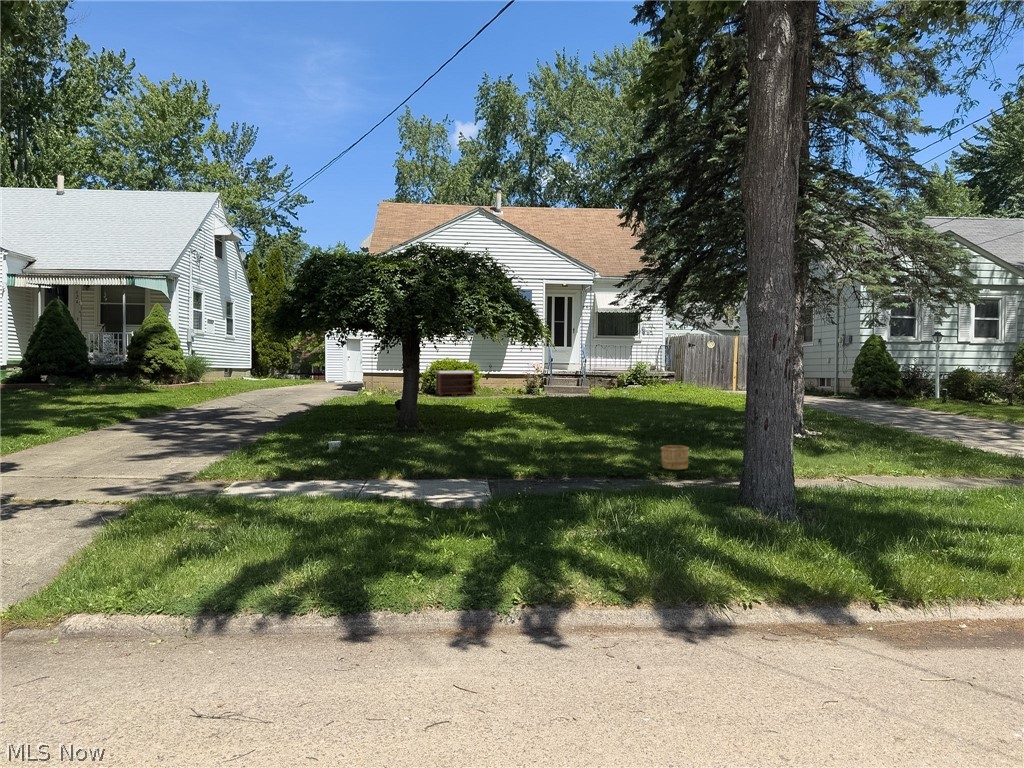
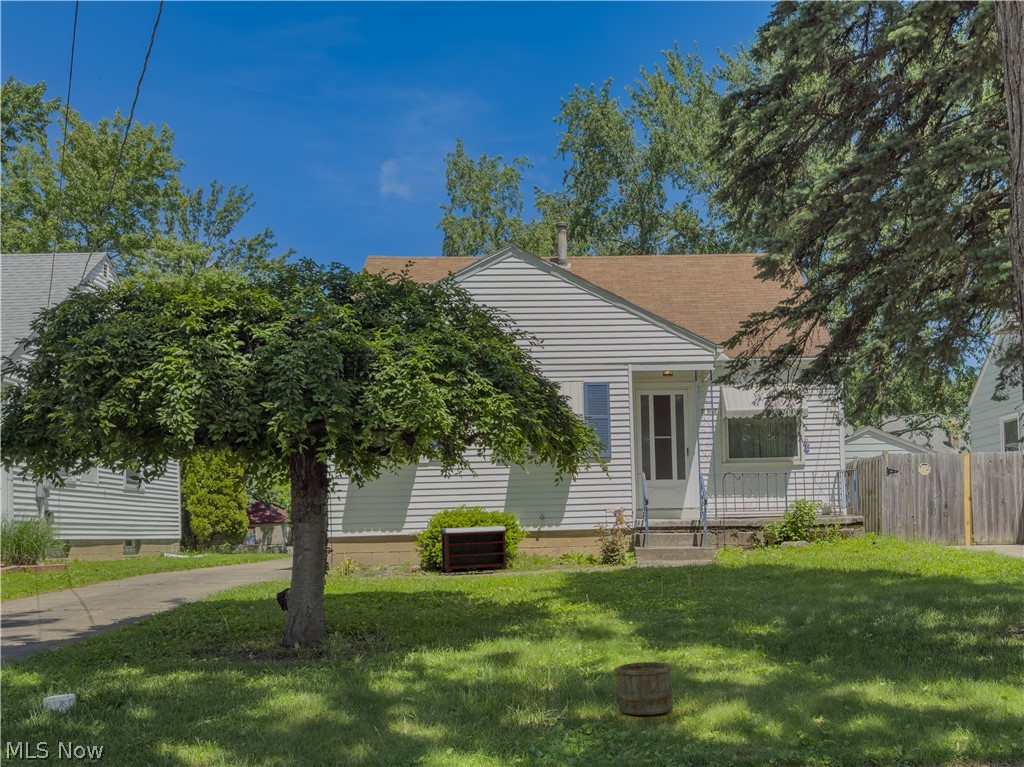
wooden bucket: present [661,445,689,470] -> present [615,662,673,715]

